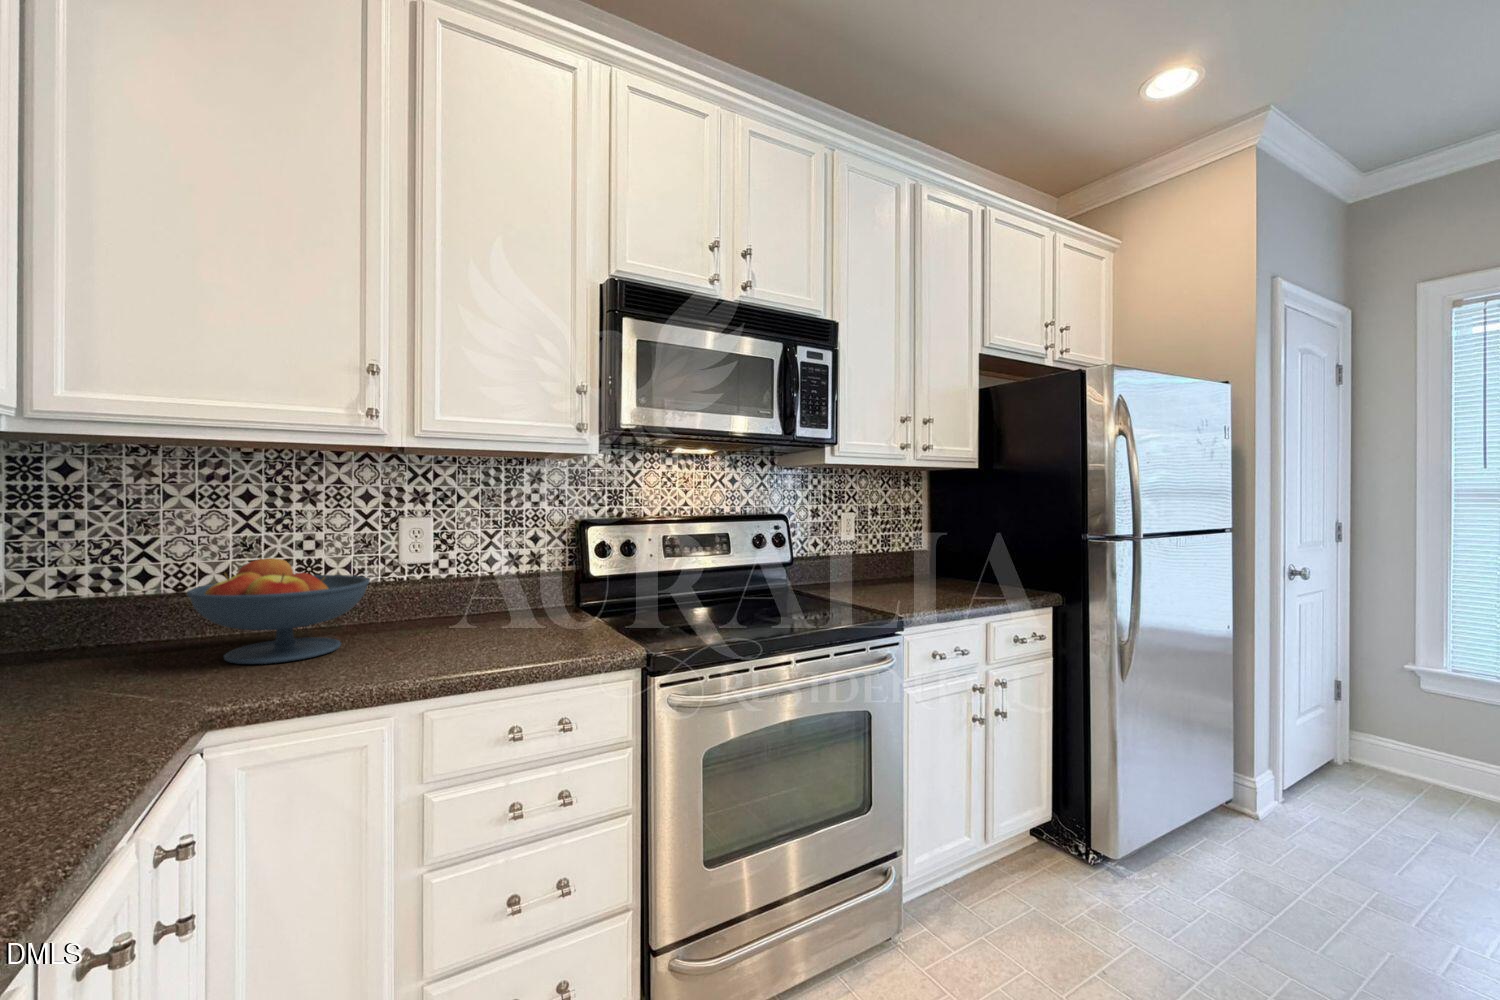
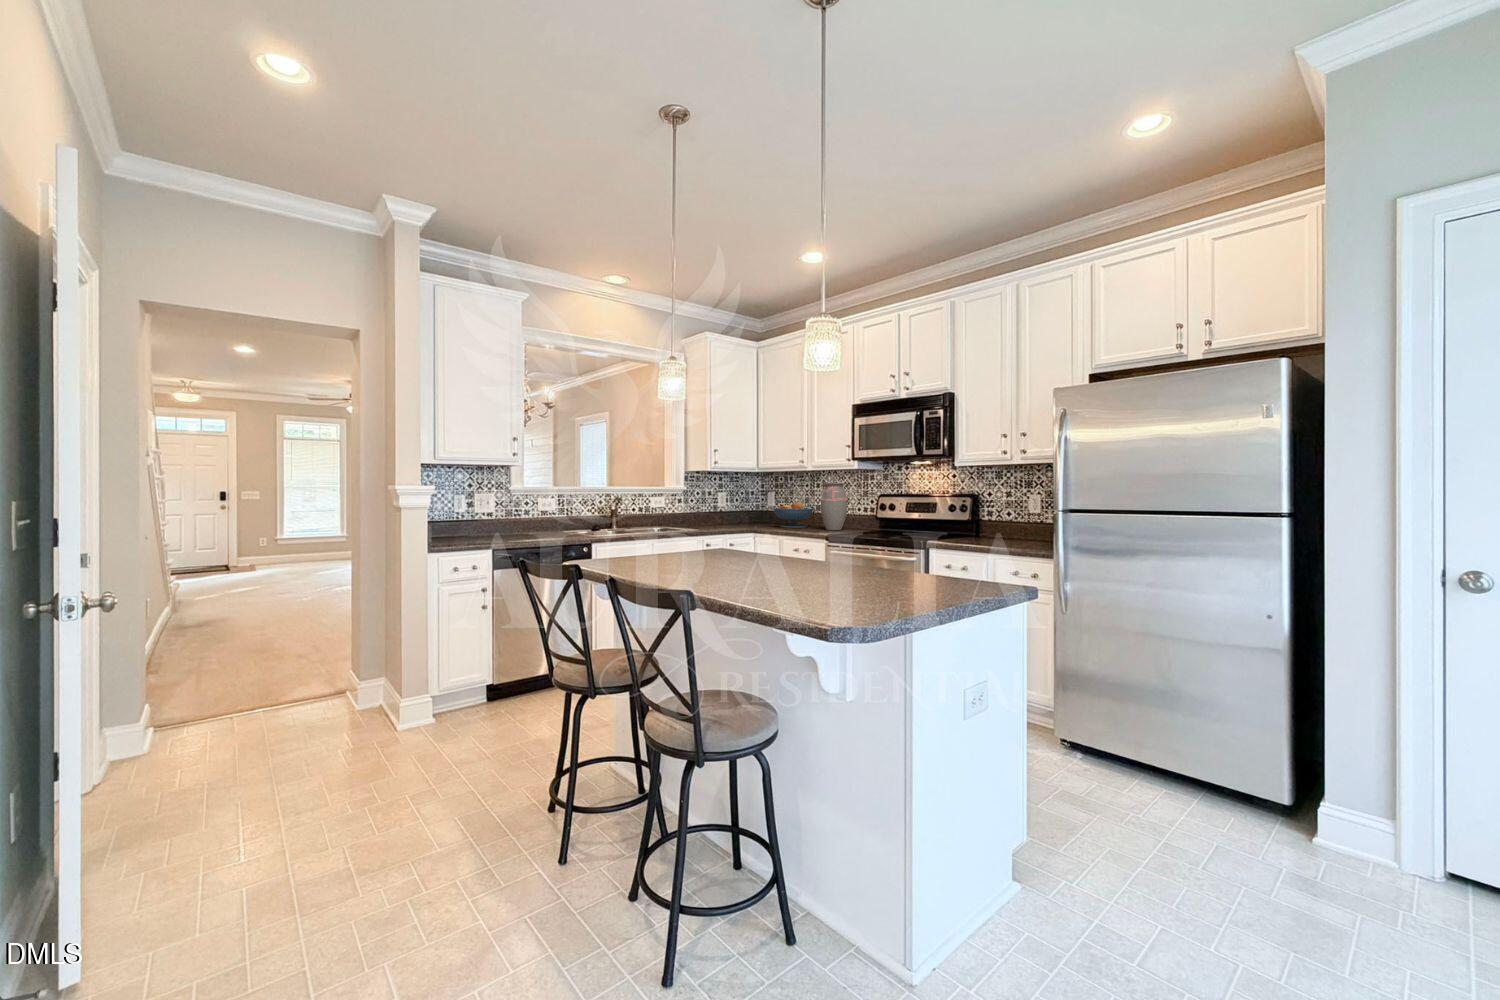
decorative vase: none [443,492,526,635] -> present [821,483,847,530]

